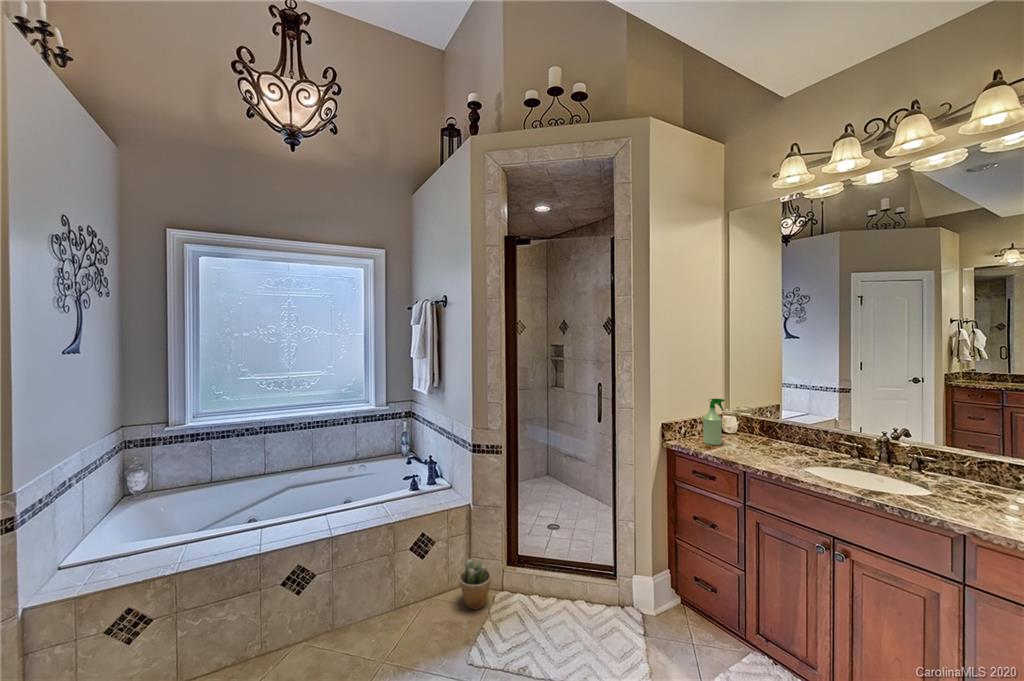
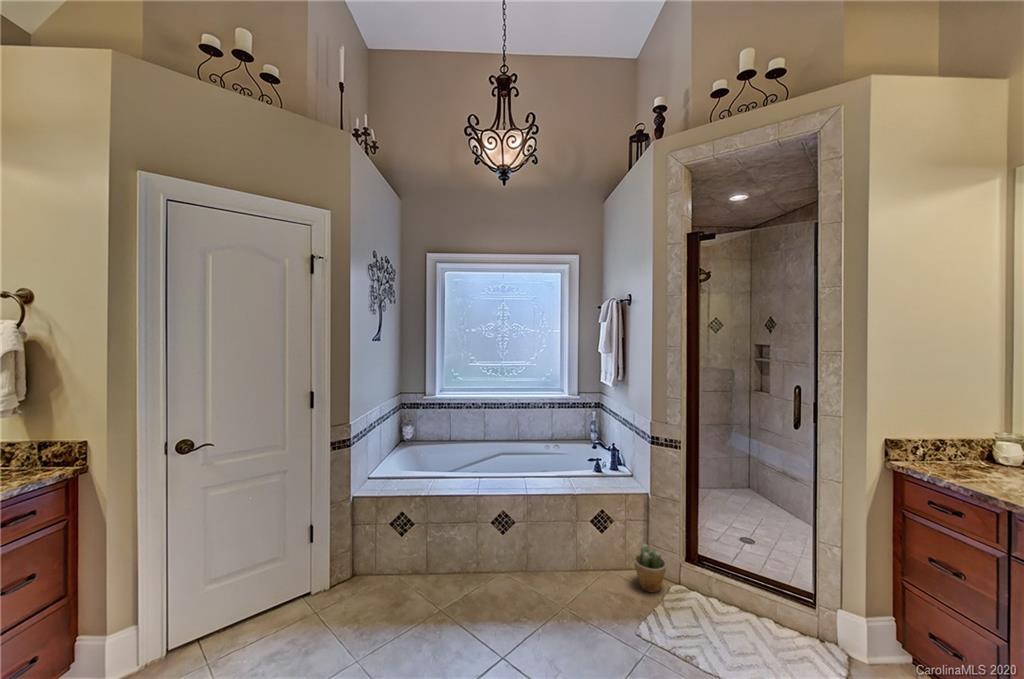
spray bottle: present [703,399,725,445] -> none [955,415,994,476]

